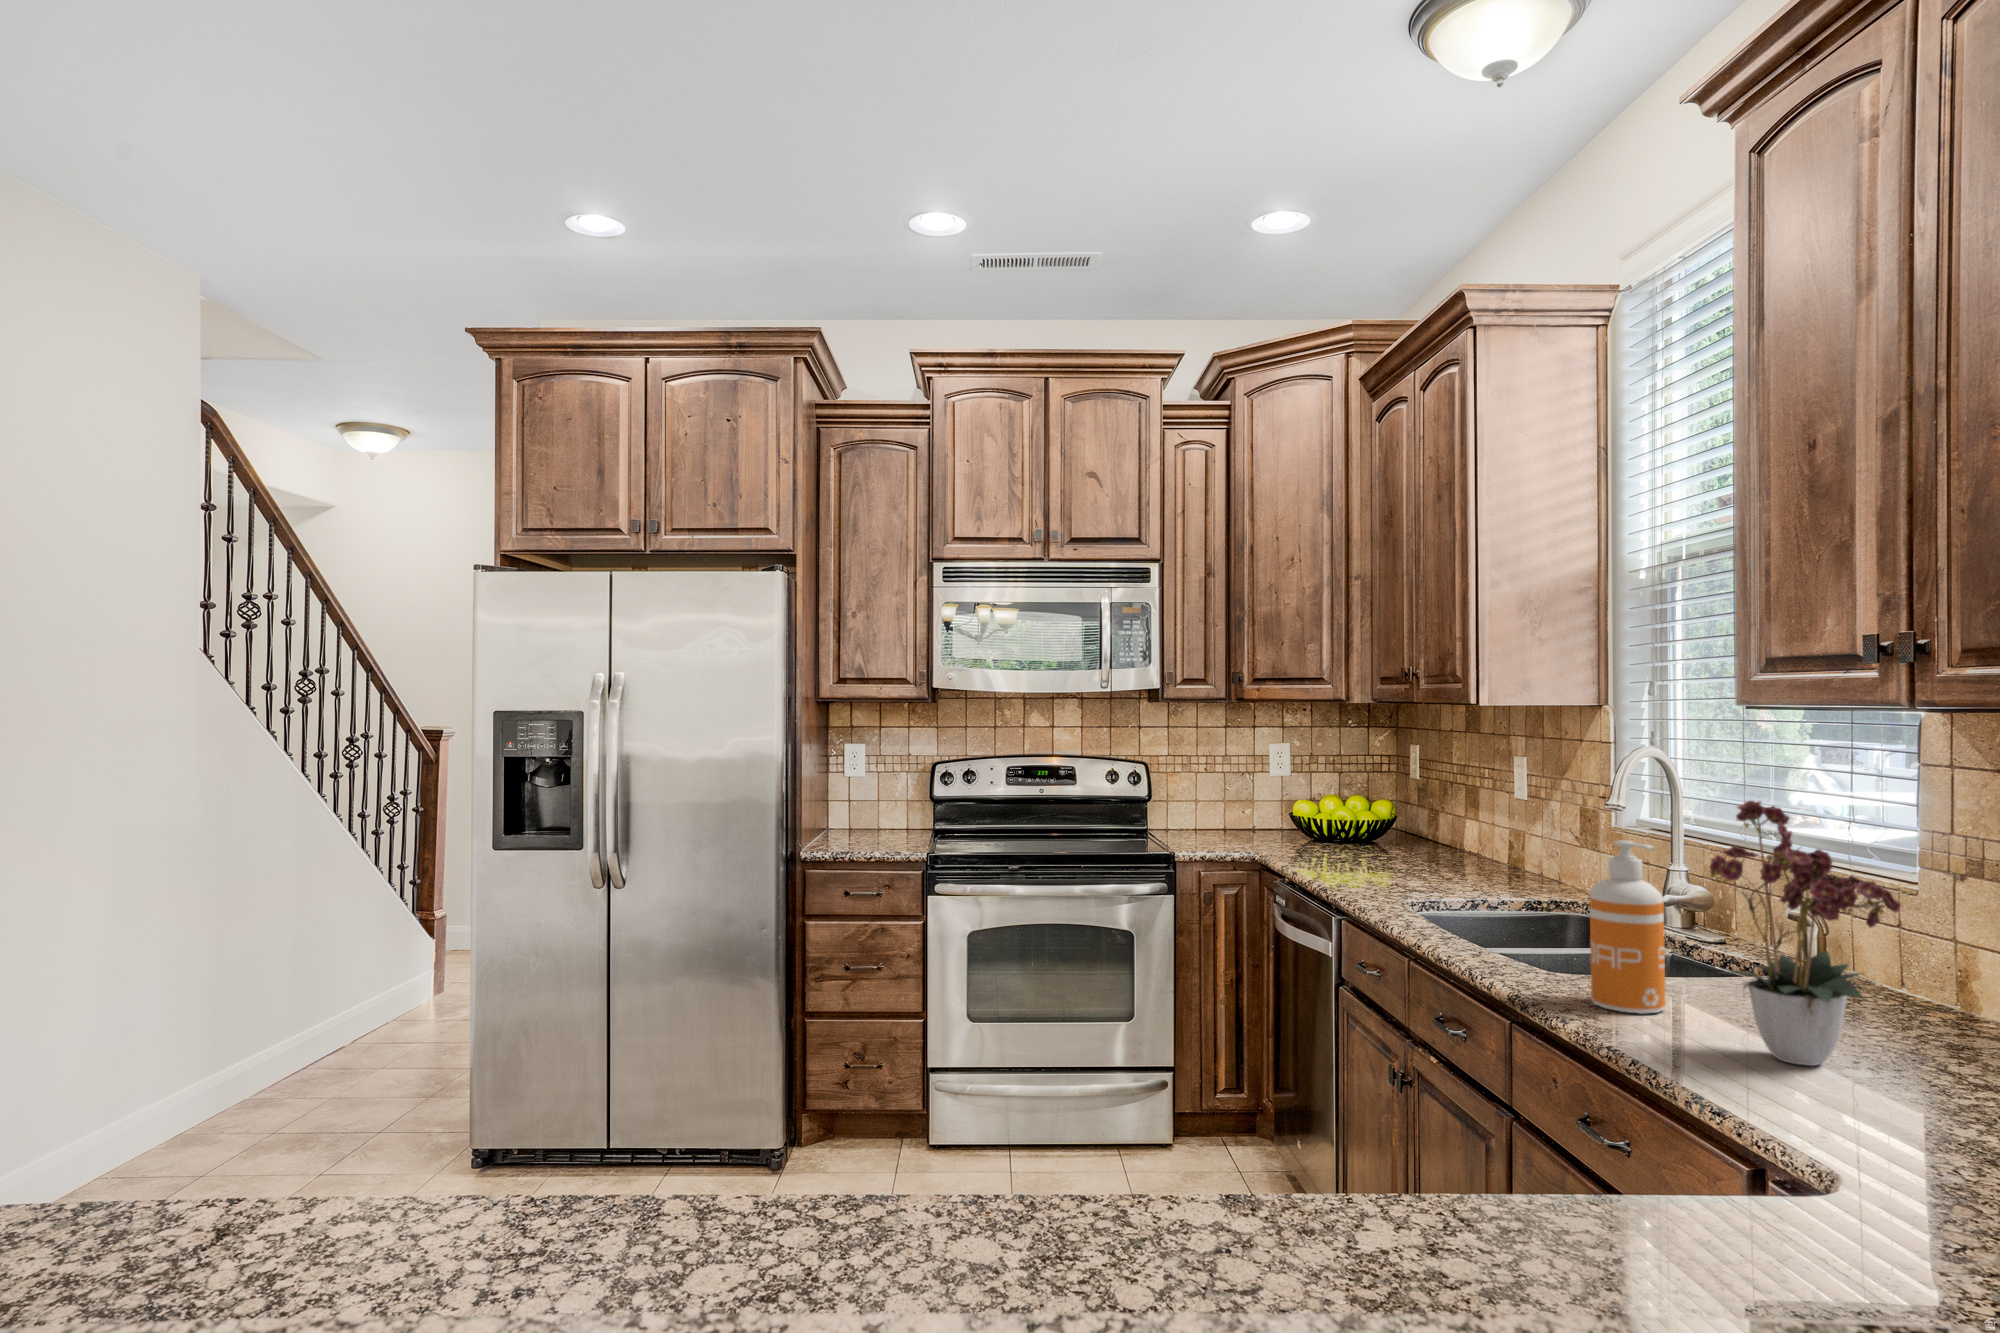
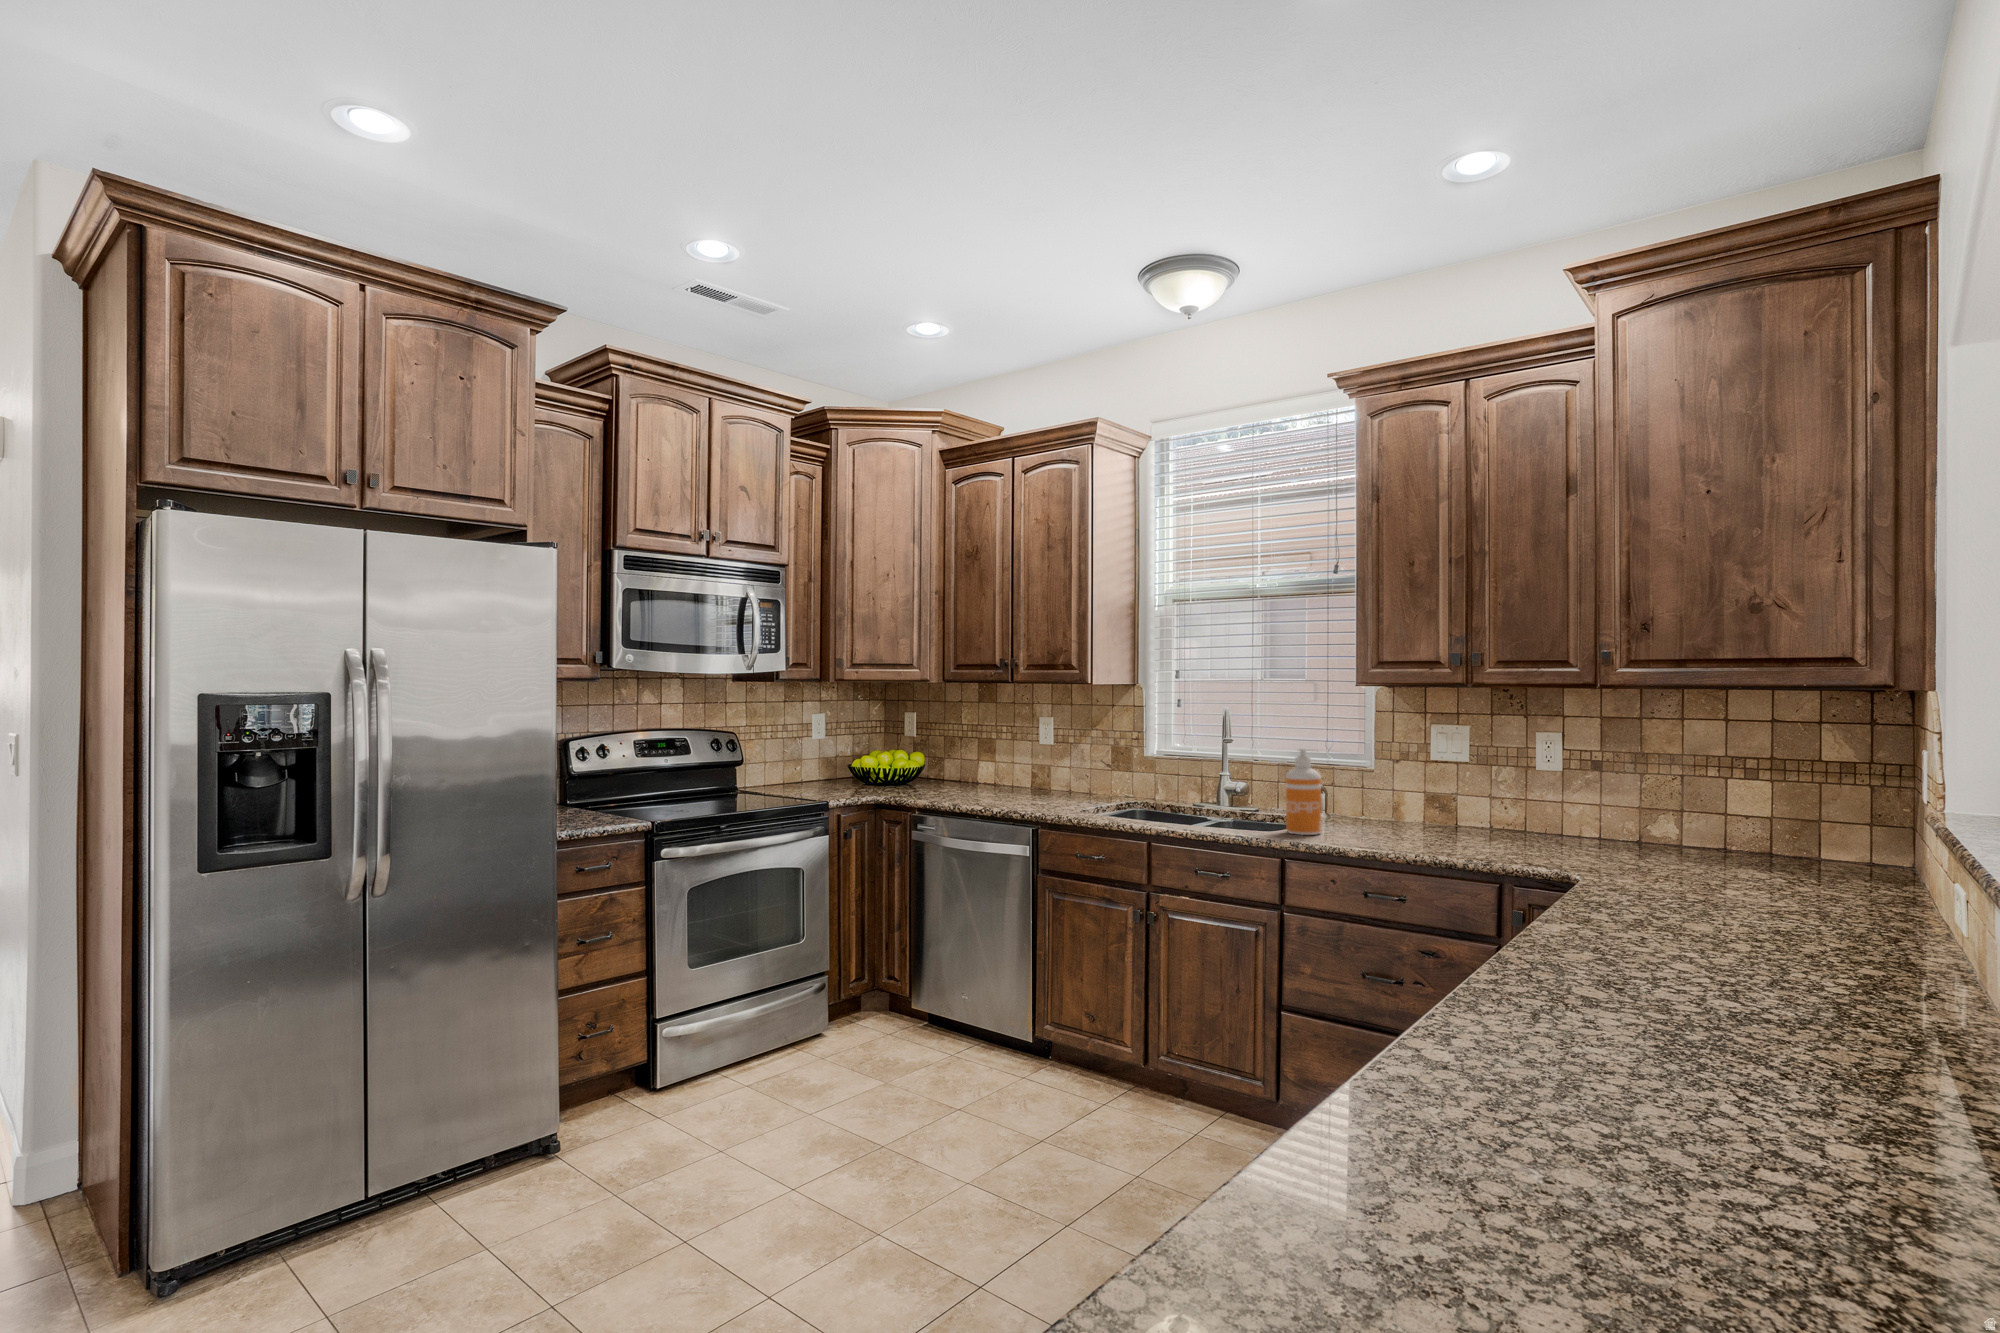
flower arrangement: present [1710,801,1901,1066] -> none [1364,716,1451,840]

